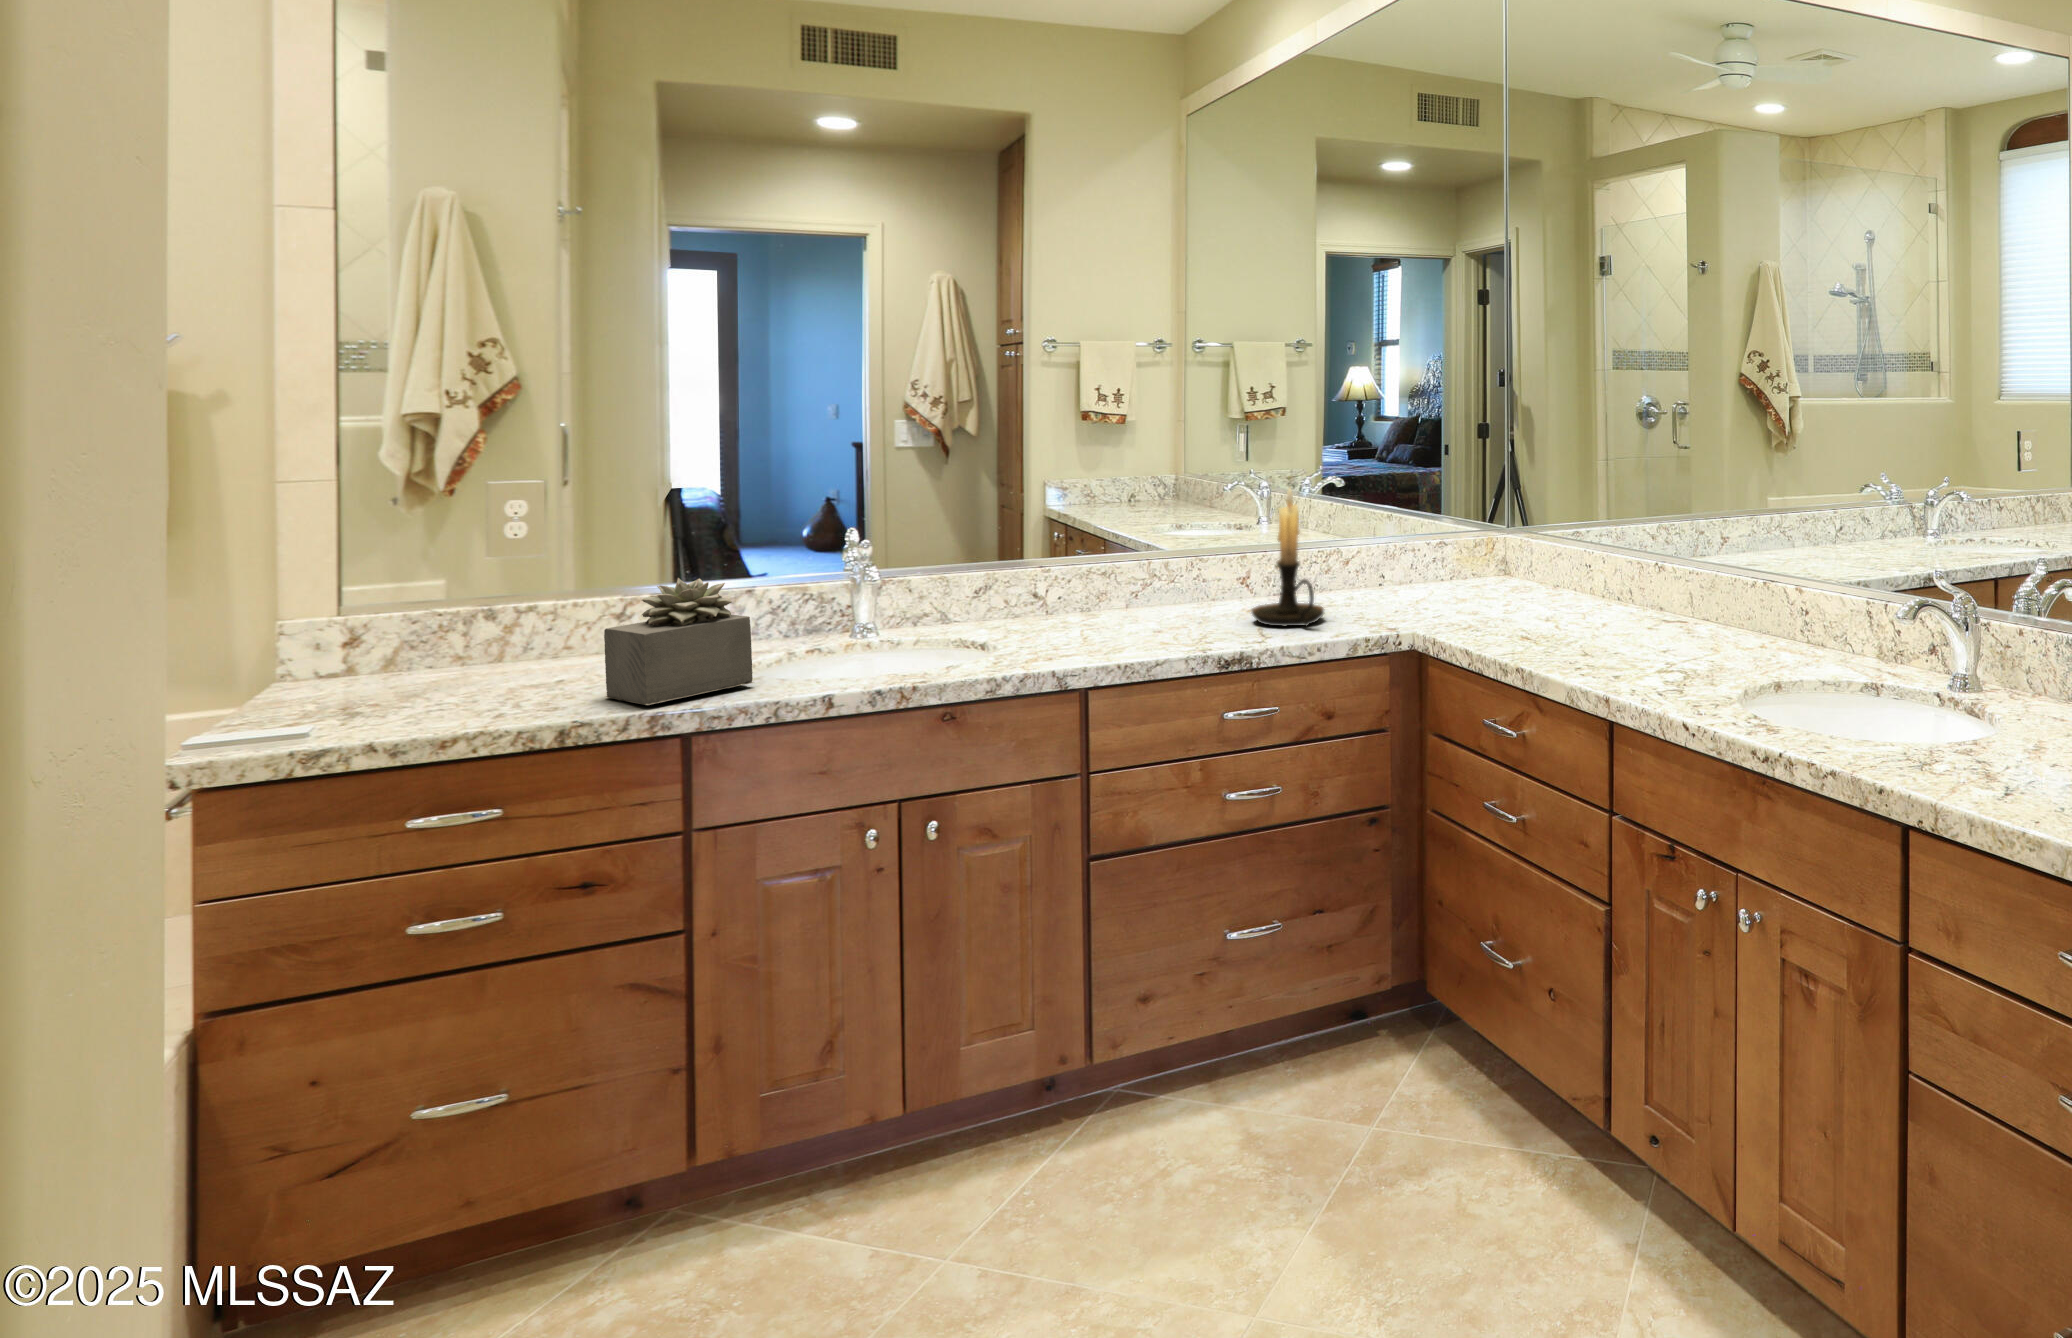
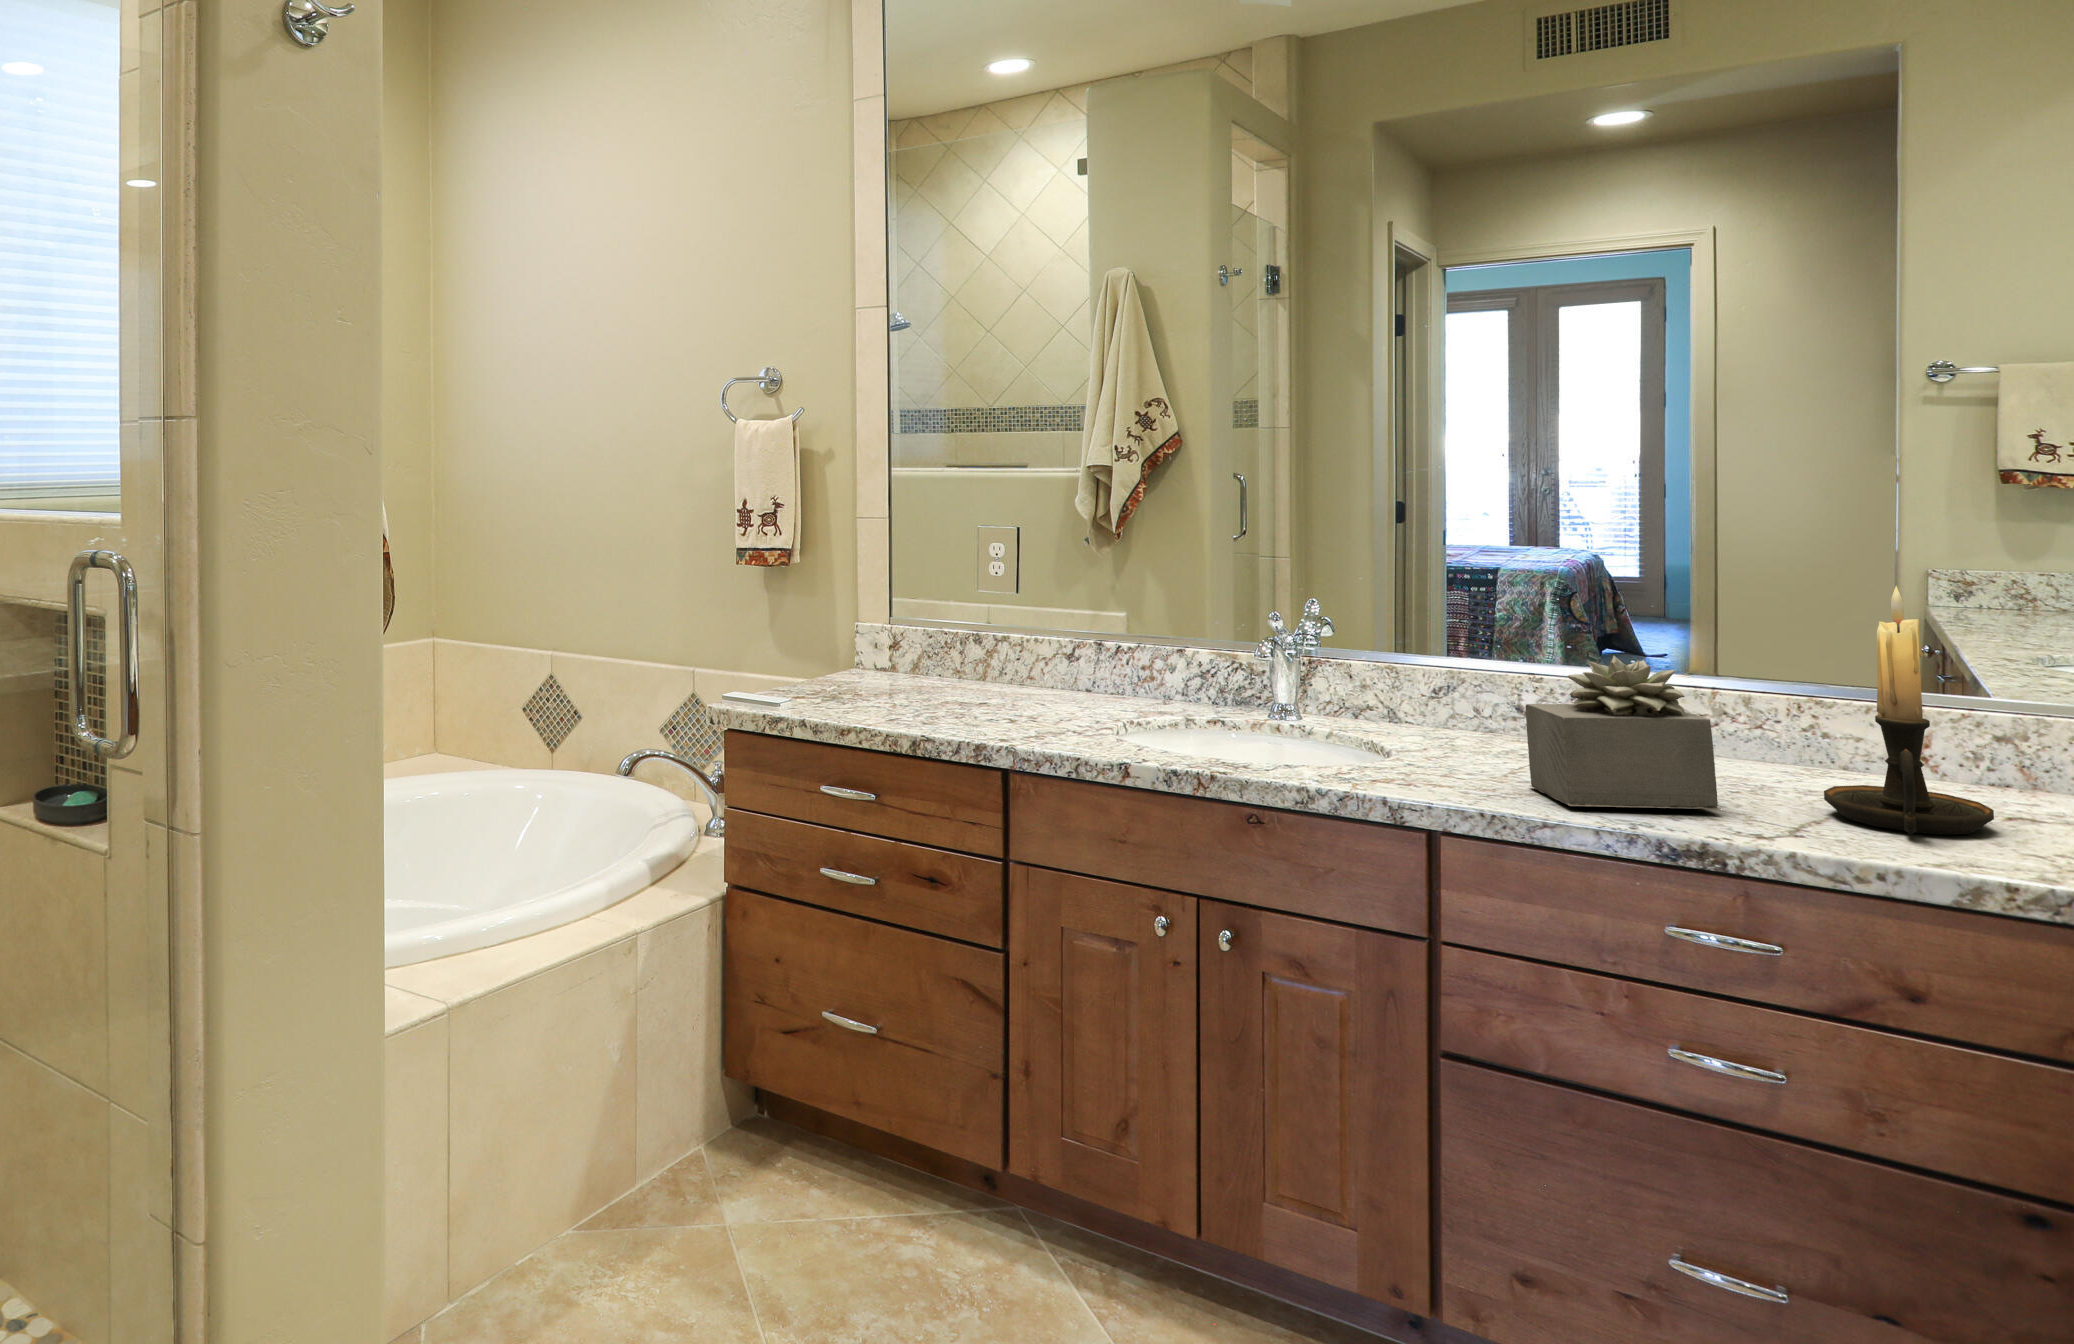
succulent plant: present [604,578,754,705] -> present [1525,656,1720,809]

